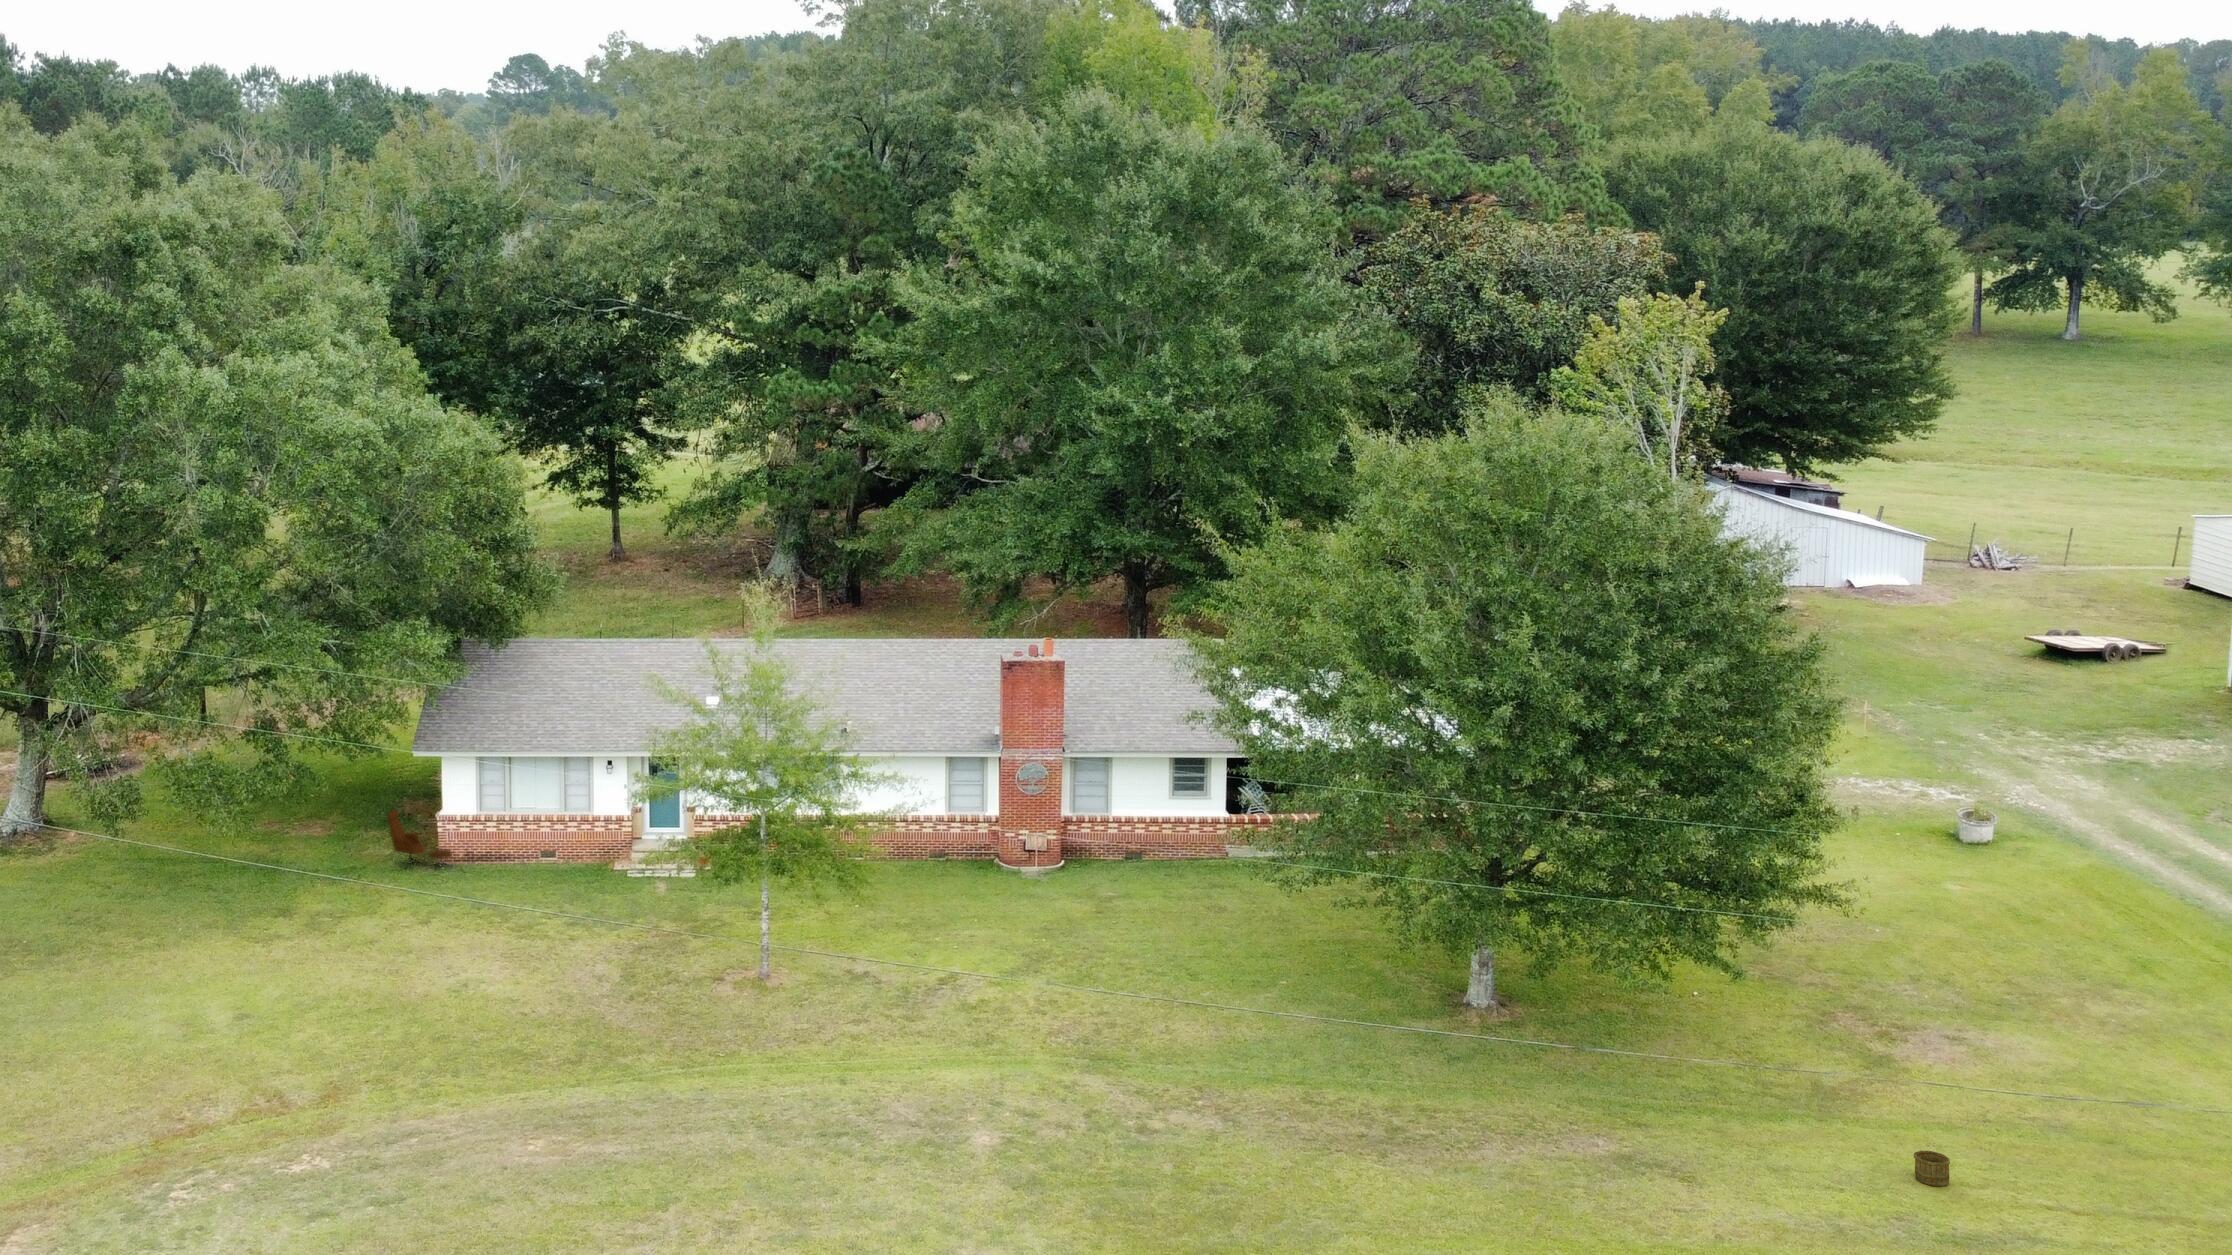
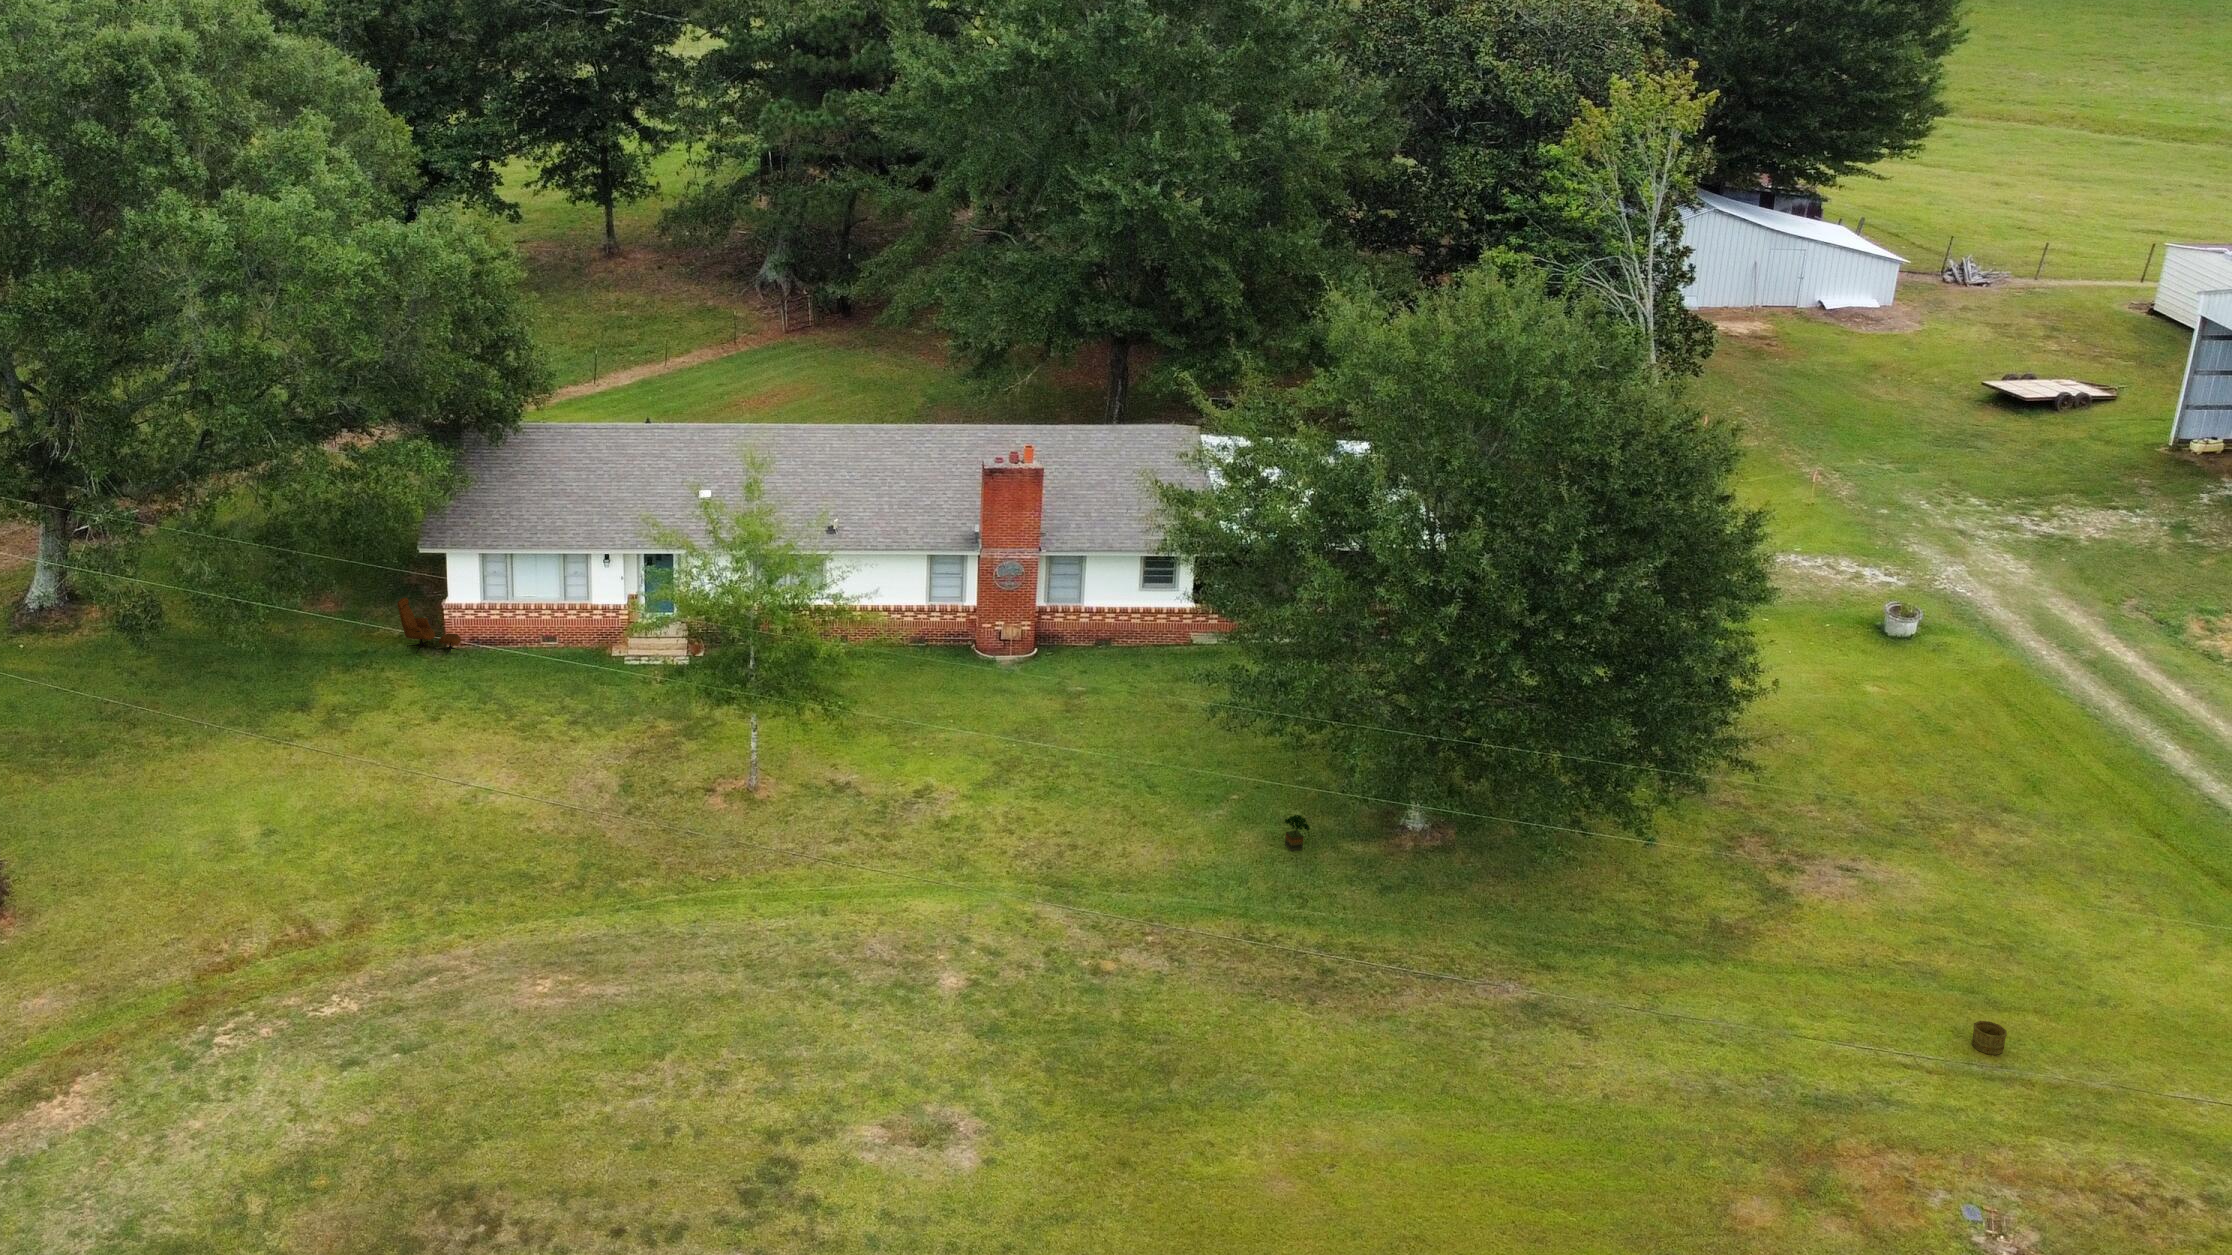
potted tree: none [1341,985,1370,1026] -> present [1284,815,1310,851]
wooden bucket: present [1914,1151,1950,1186] -> present [1972,1021,2007,1055]

